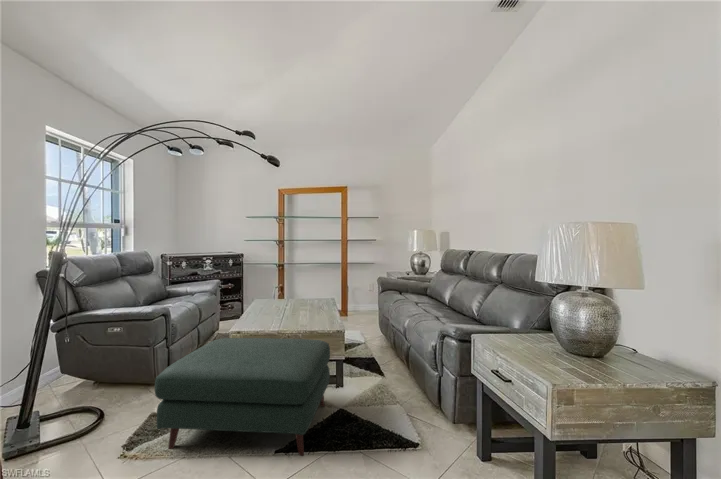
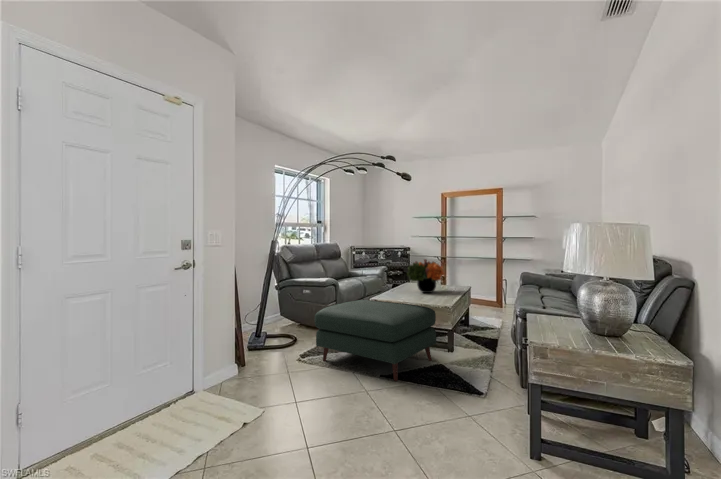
flower arrangement: none [278,277,323,317] -> present [407,259,444,293]

